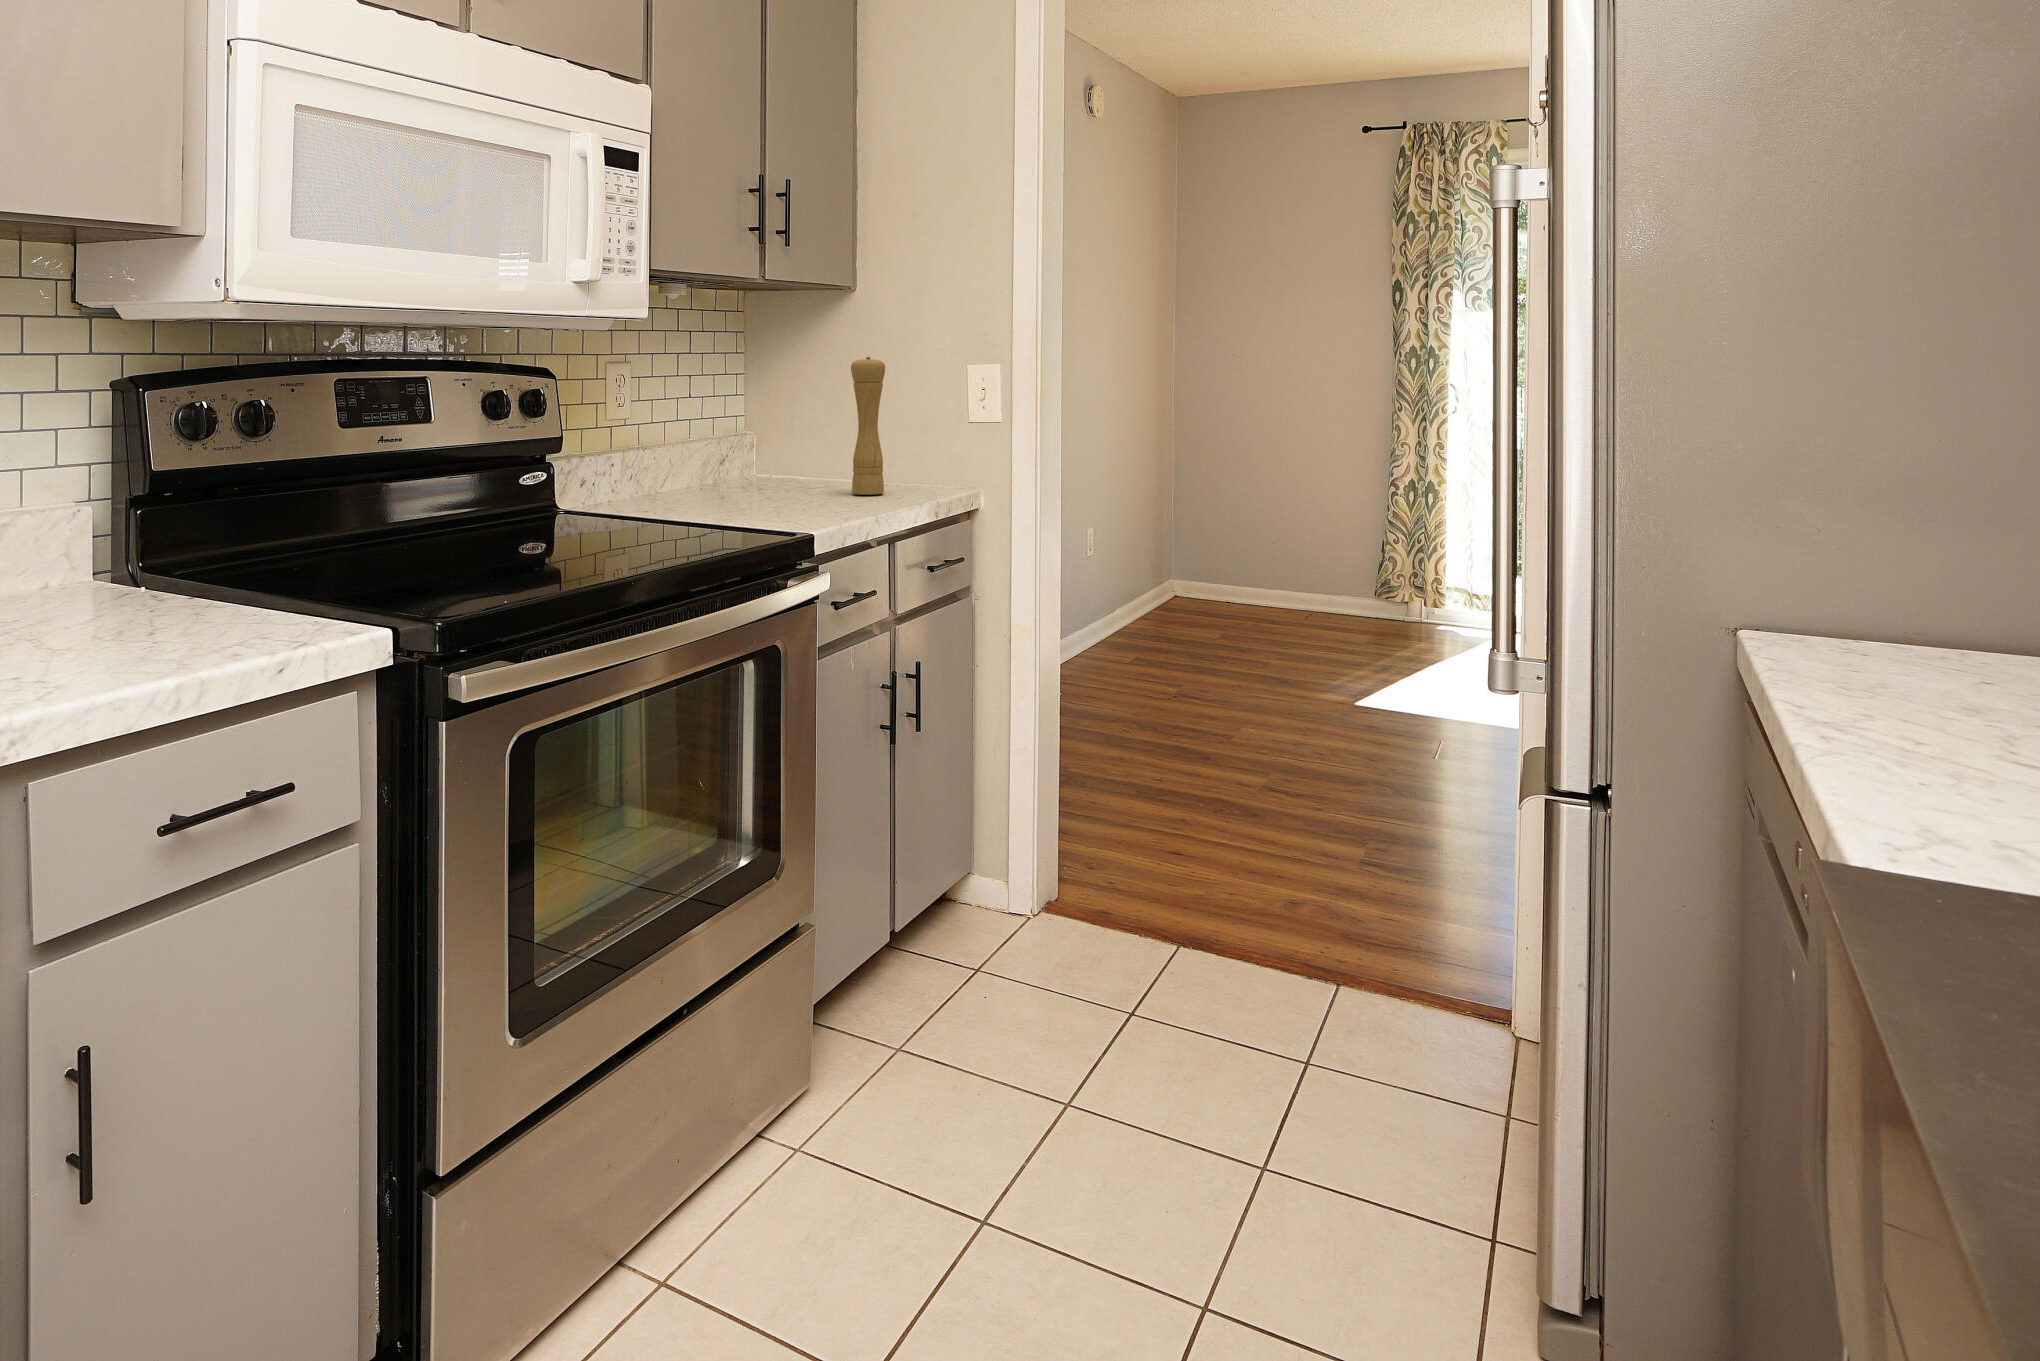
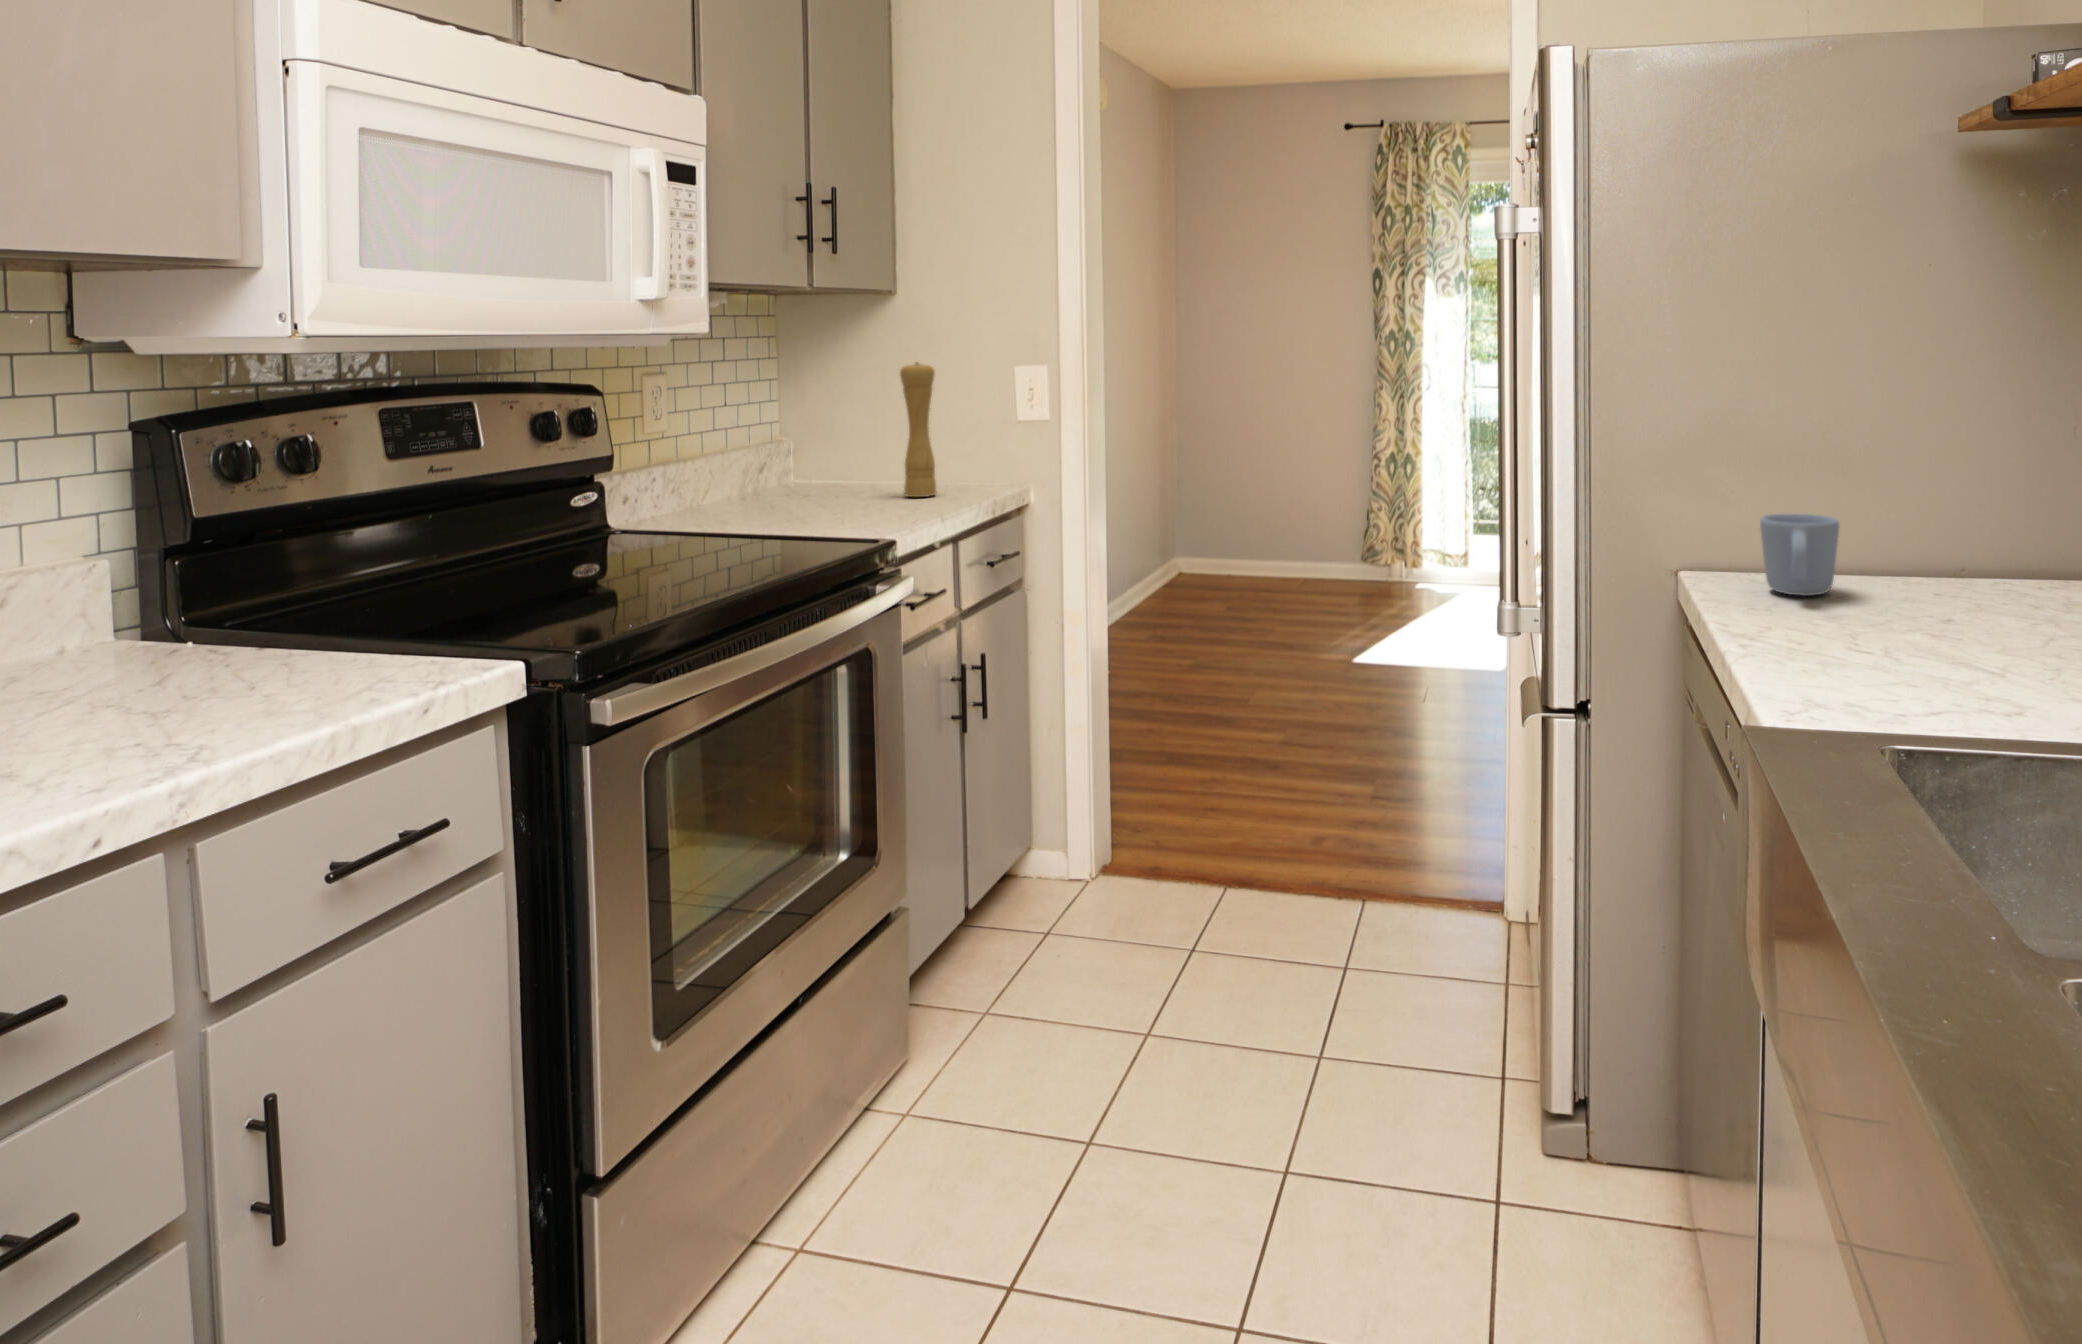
mug: none [1853,562,1979,677] -> present [1760,514,1839,596]

